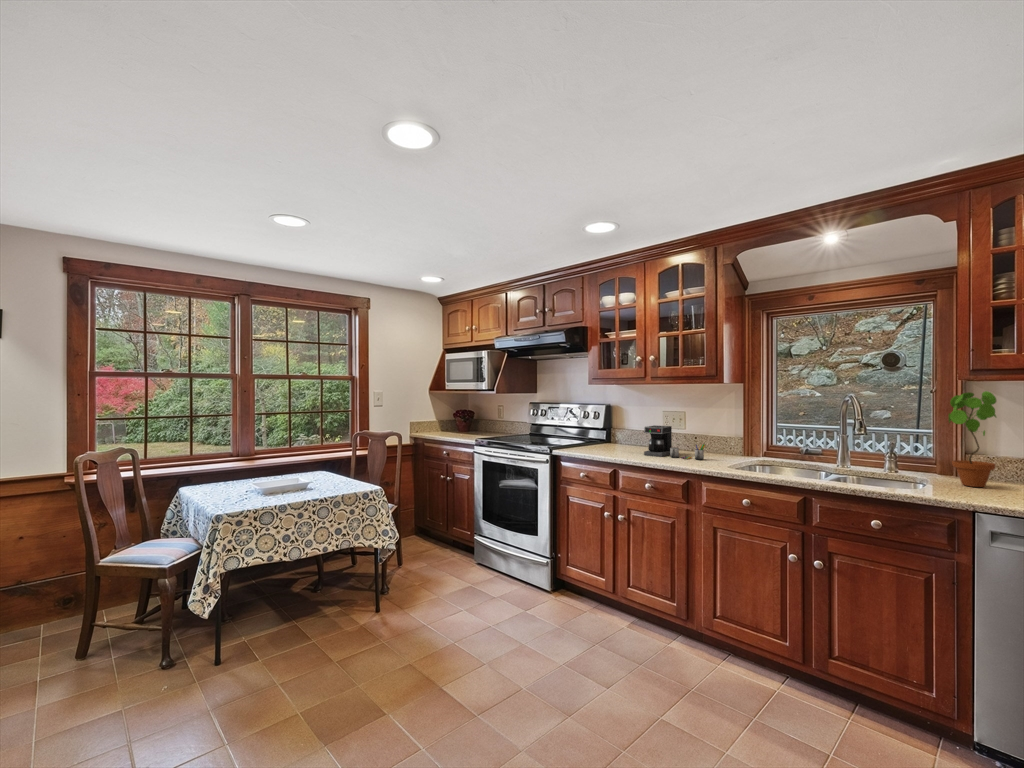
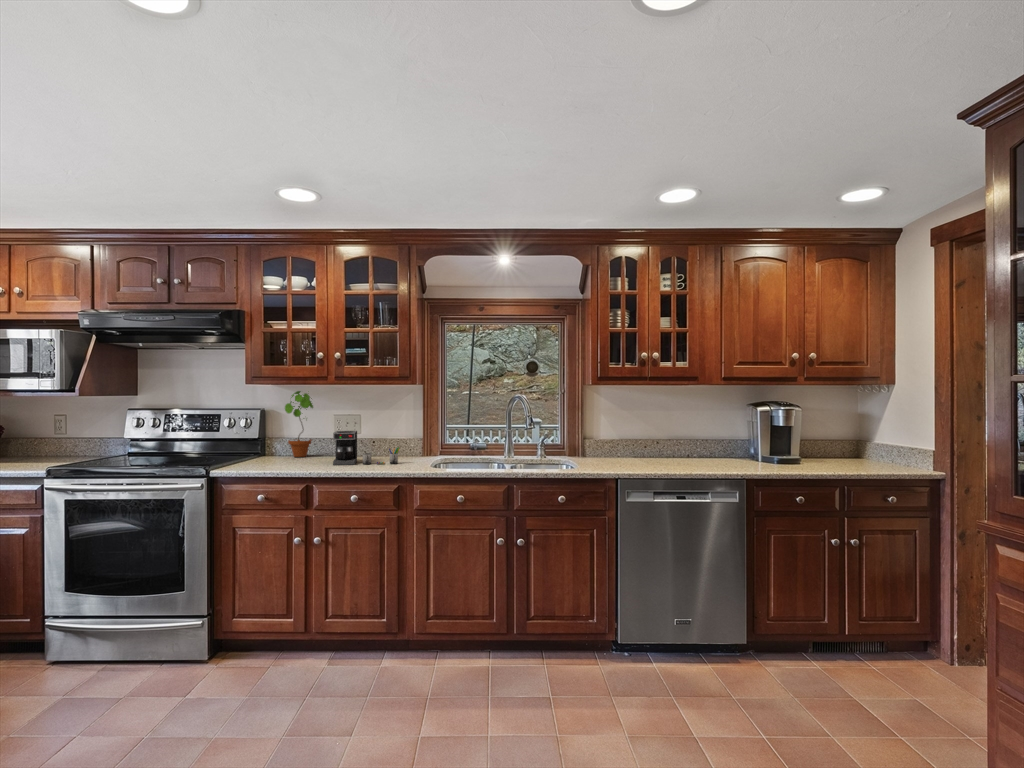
potted plant: present [949,391,996,487] -> present [285,391,313,457]

